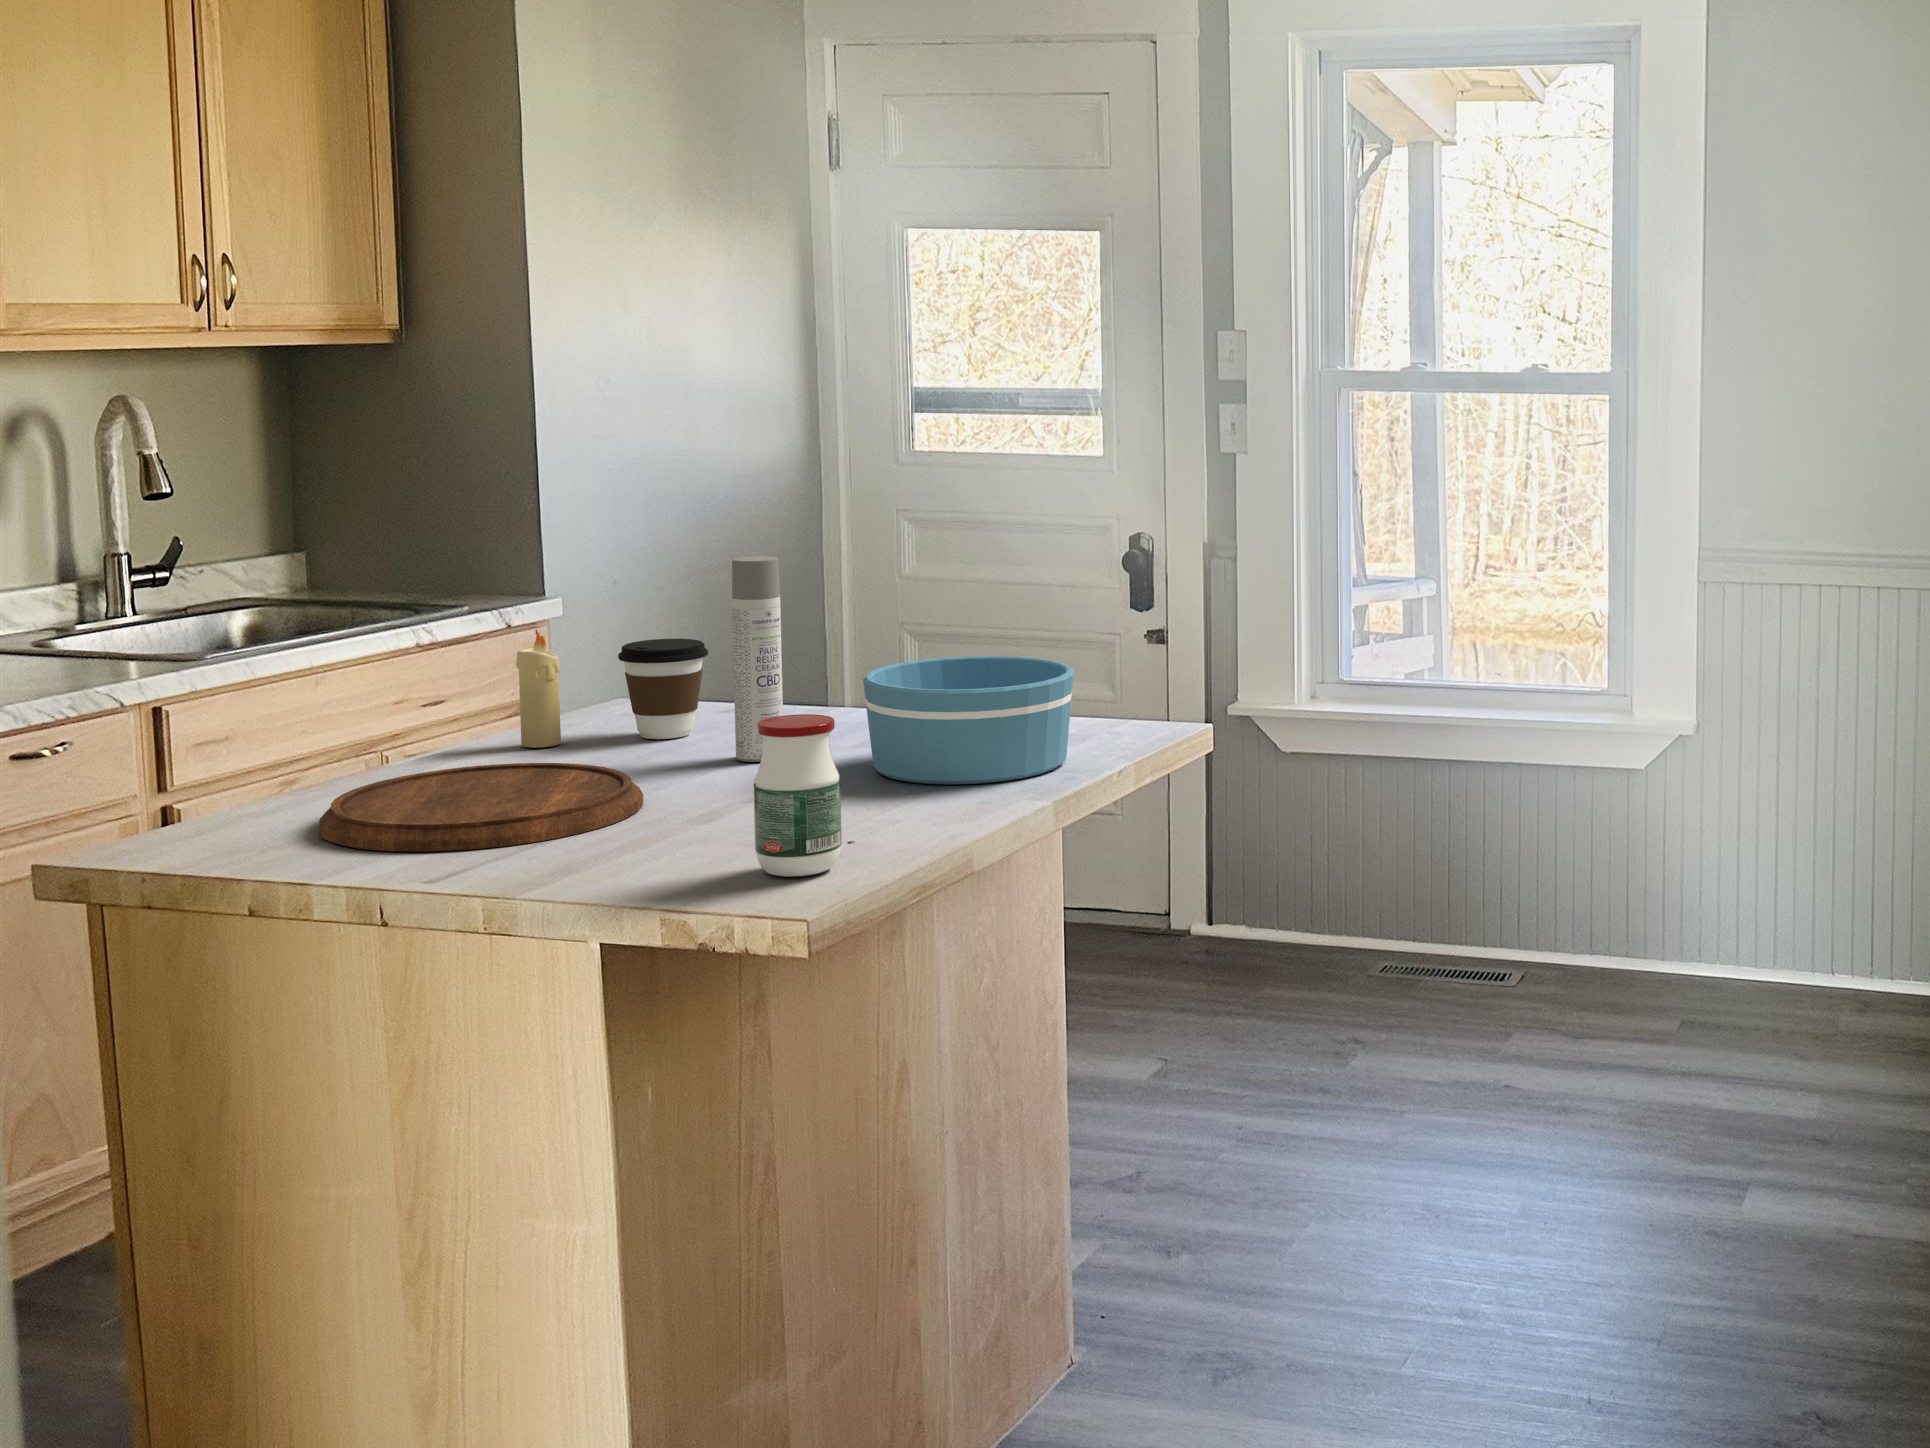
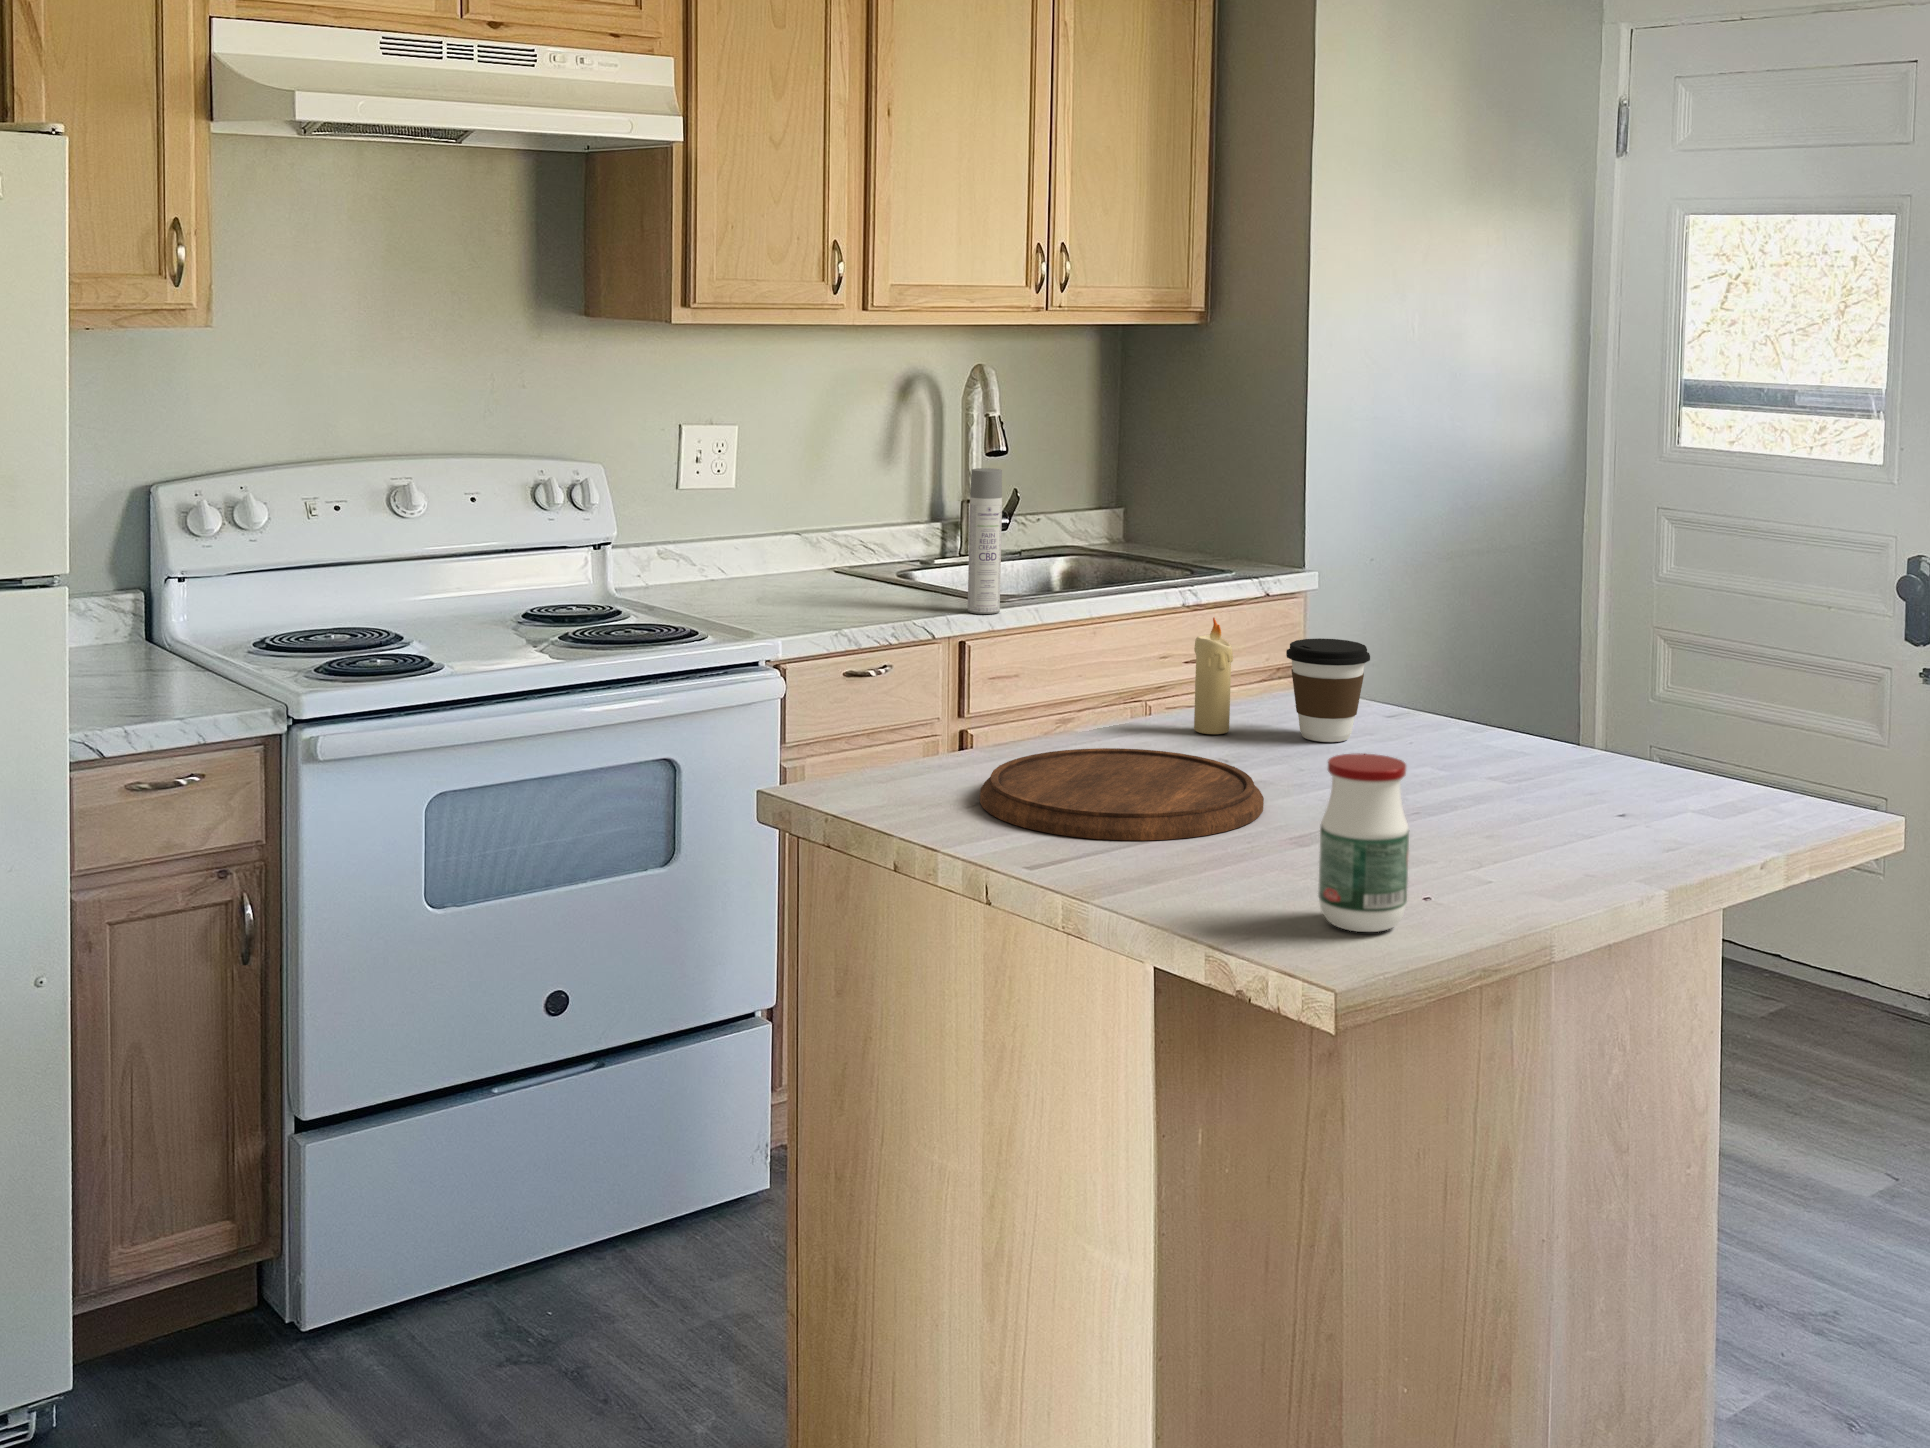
spray bottle: present [732,556,783,762] -> present [968,468,1002,614]
bowl: present [863,656,1074,784] -> none [1494,697,1726,850]

